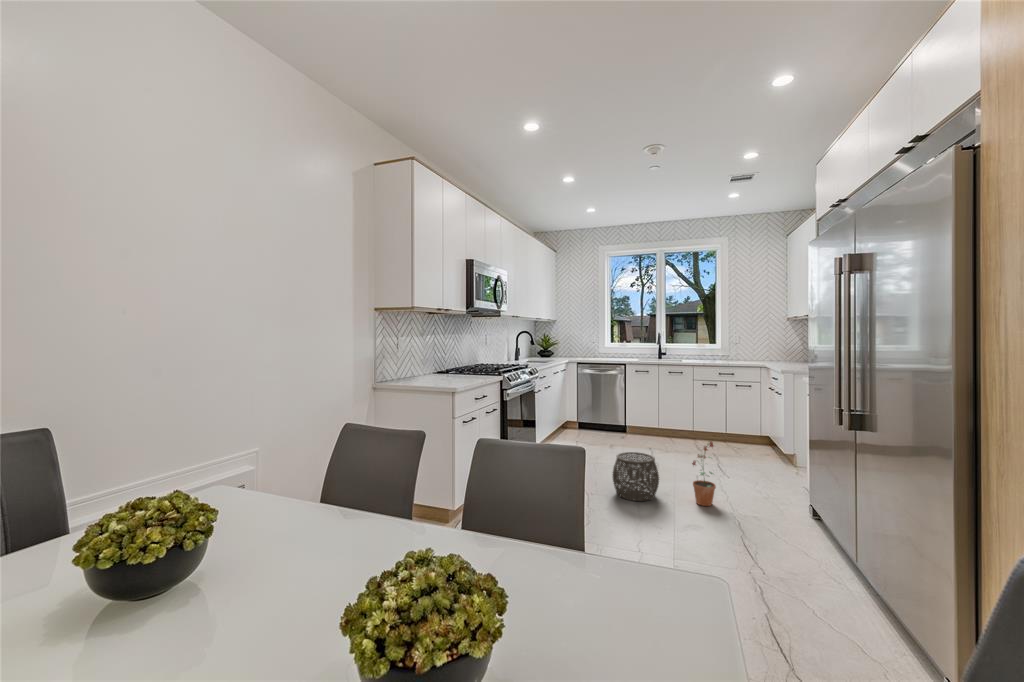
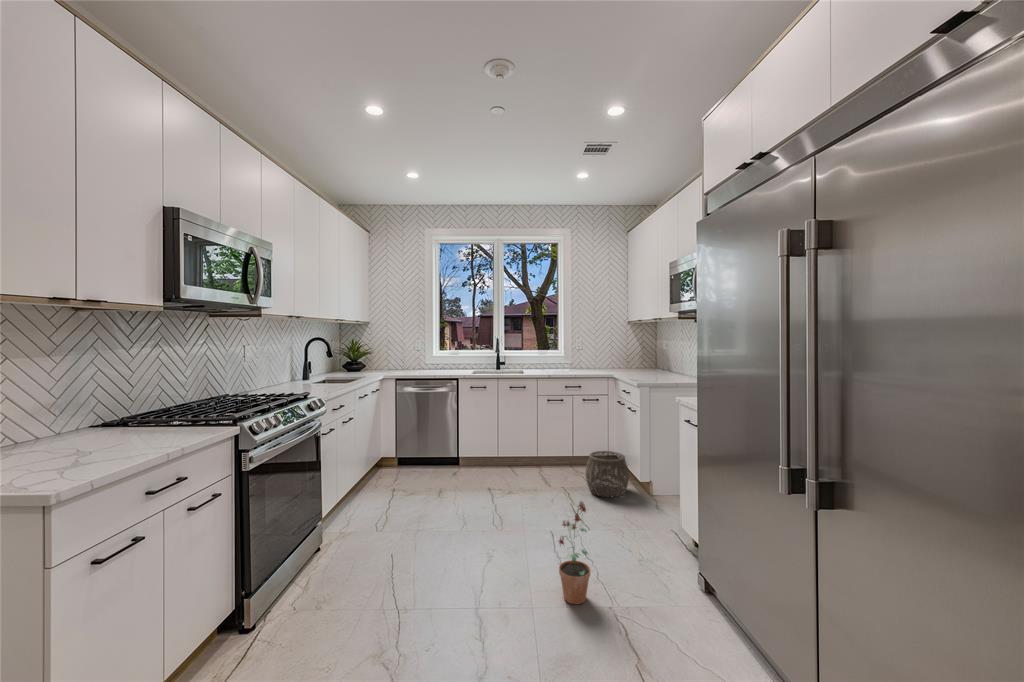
woven basket: present [613,452,659,501] -> present [585,451,629,497]

